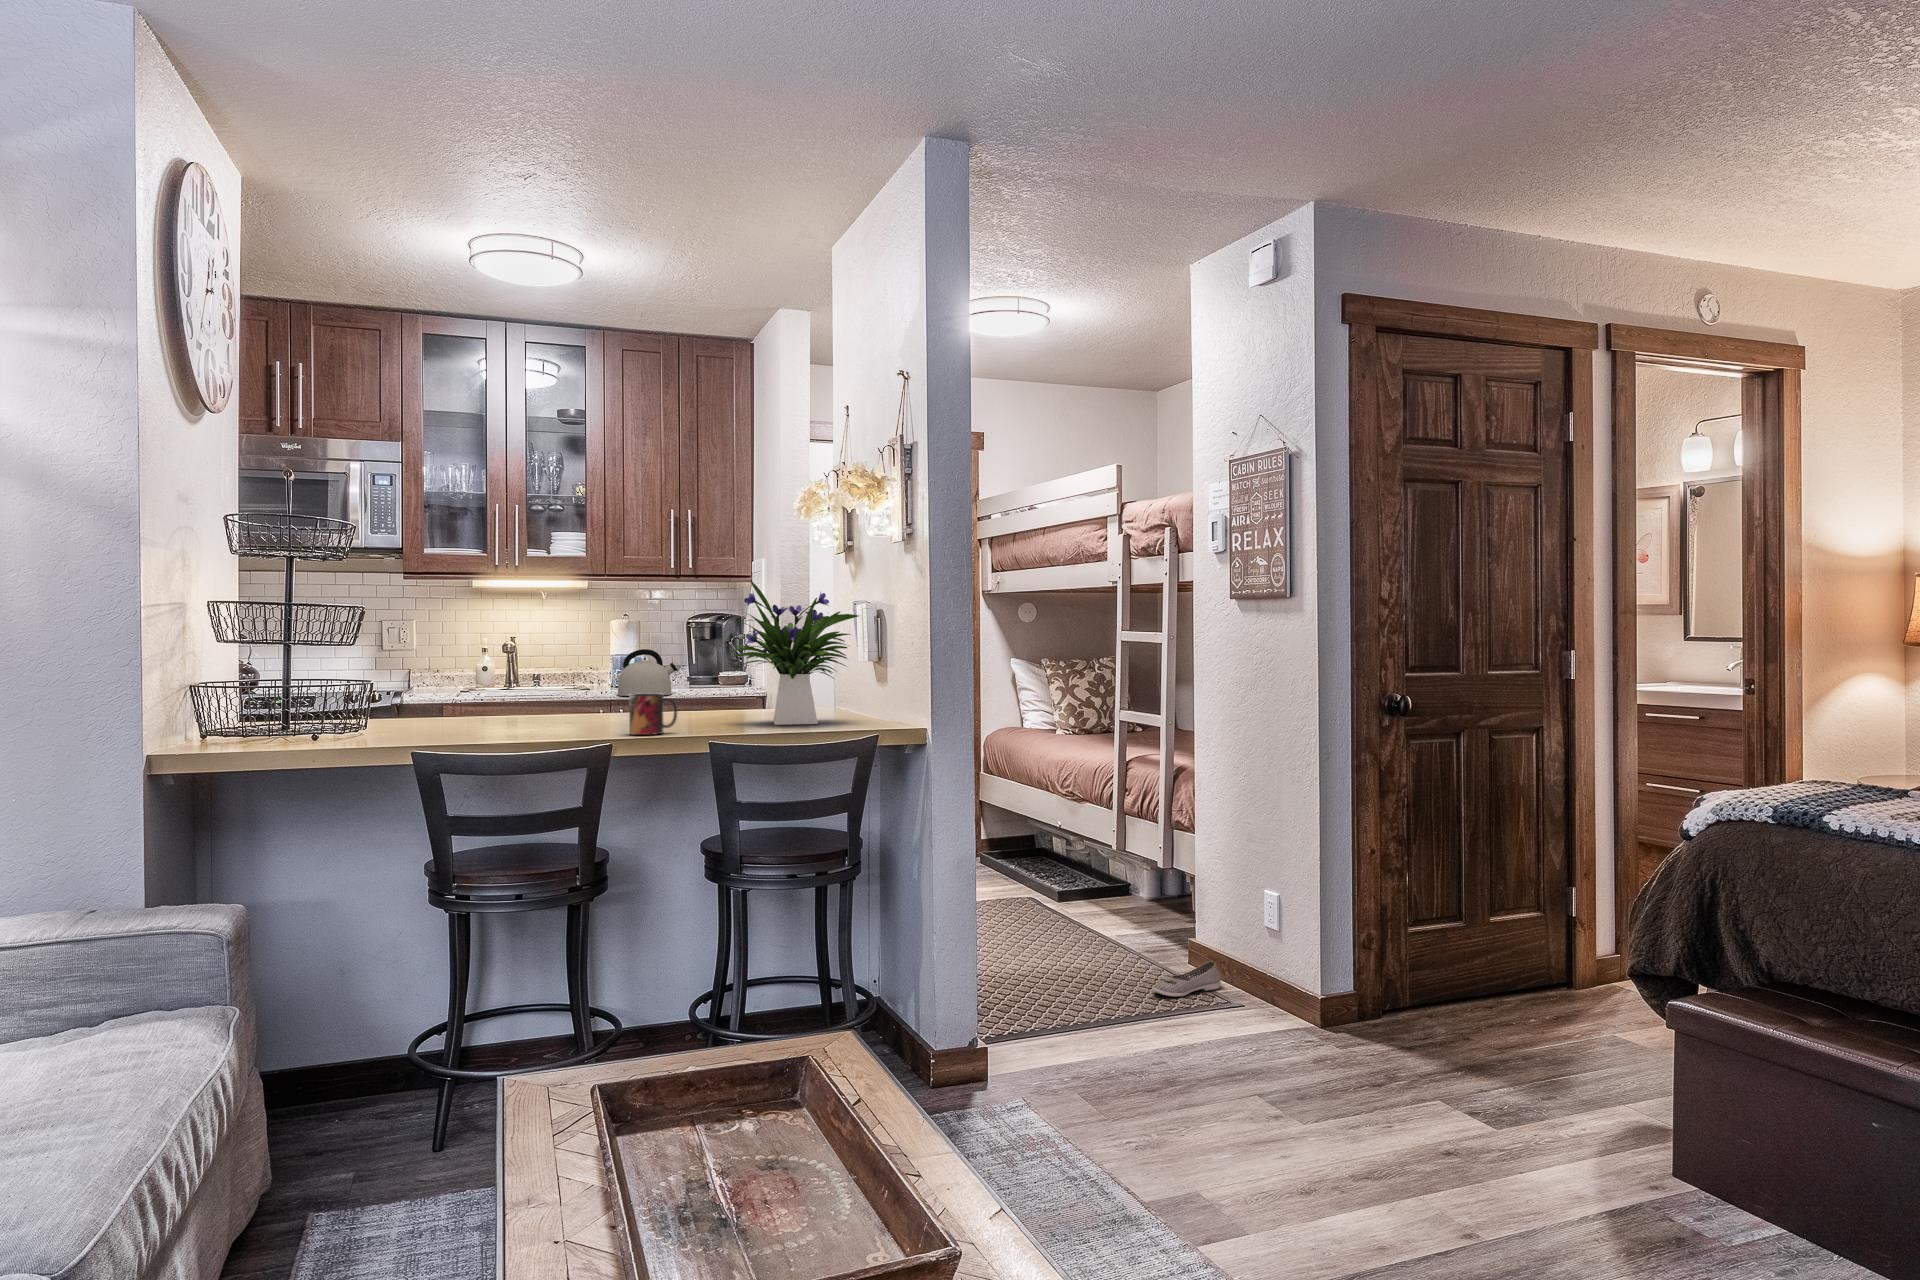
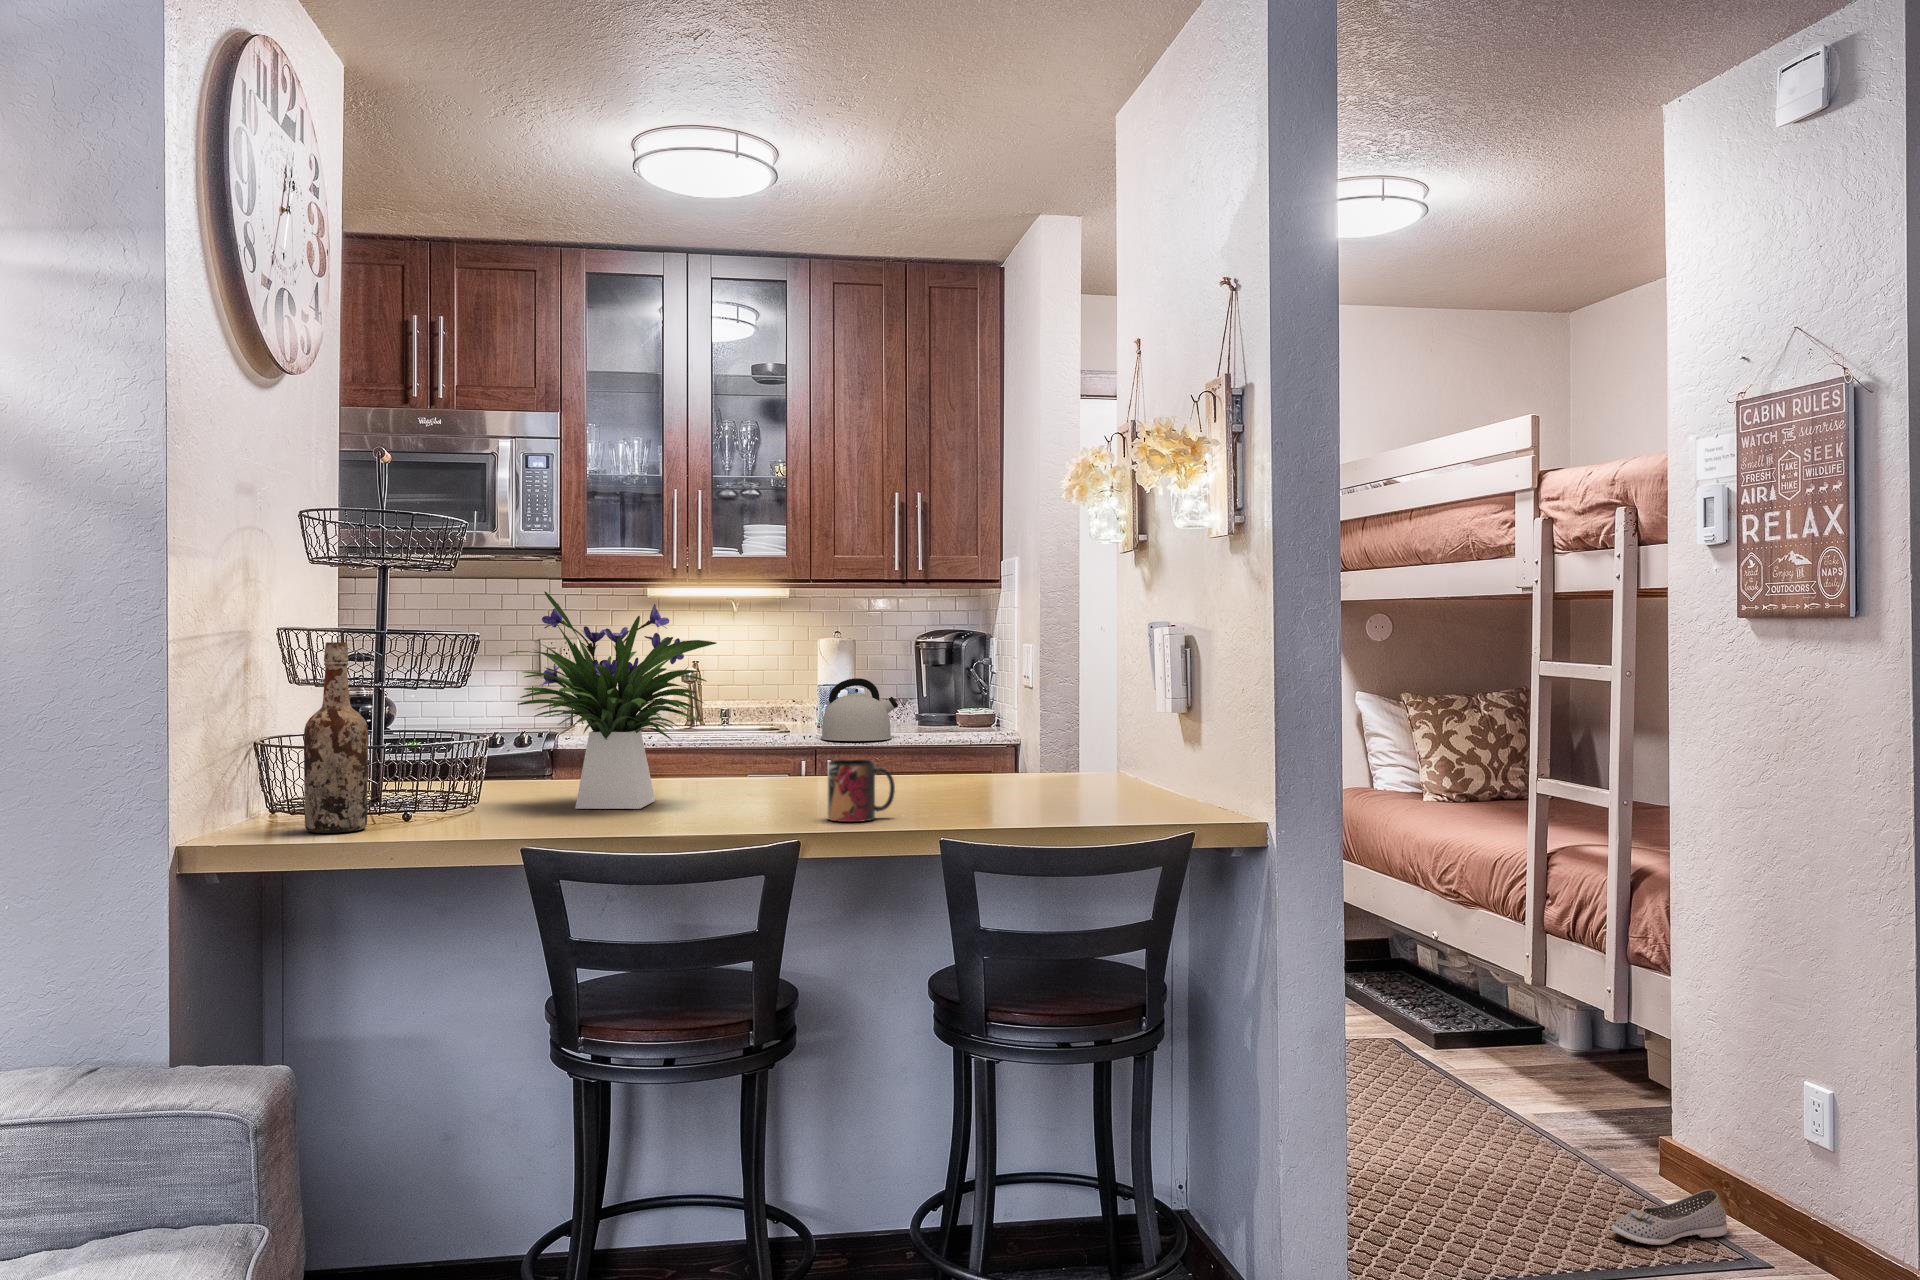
flower arrangement: present [728,581,859,725] -> present [510,592,716,809]
wine bottle: none [225,609,276,749] -> present [304,642,368,833]

